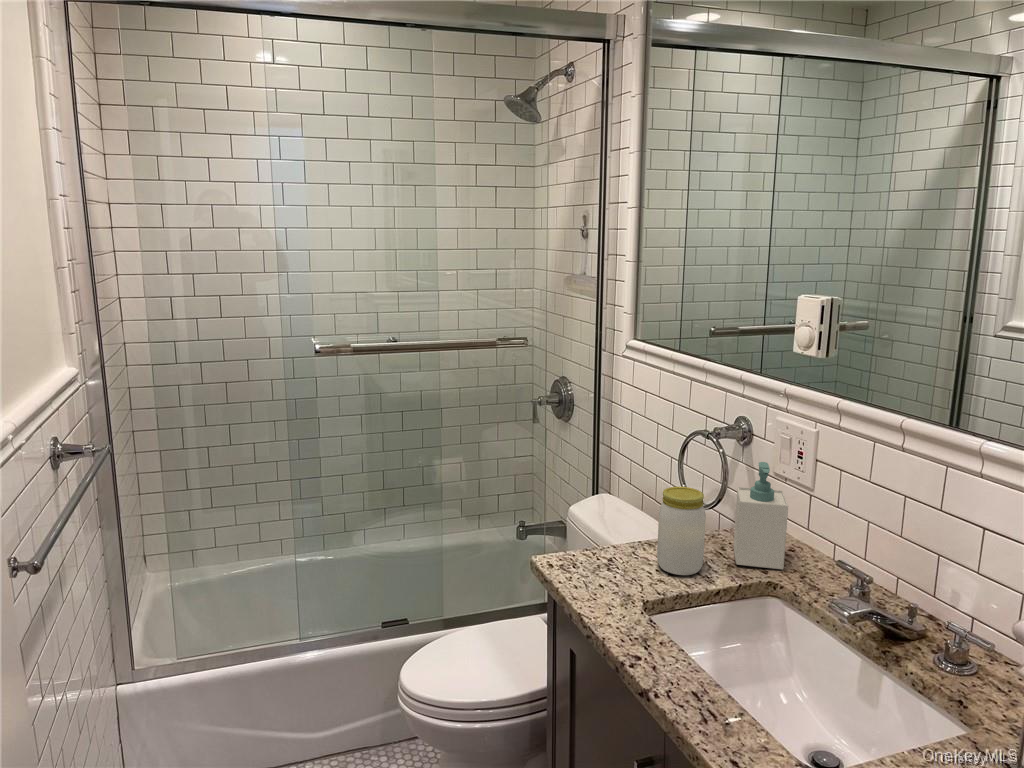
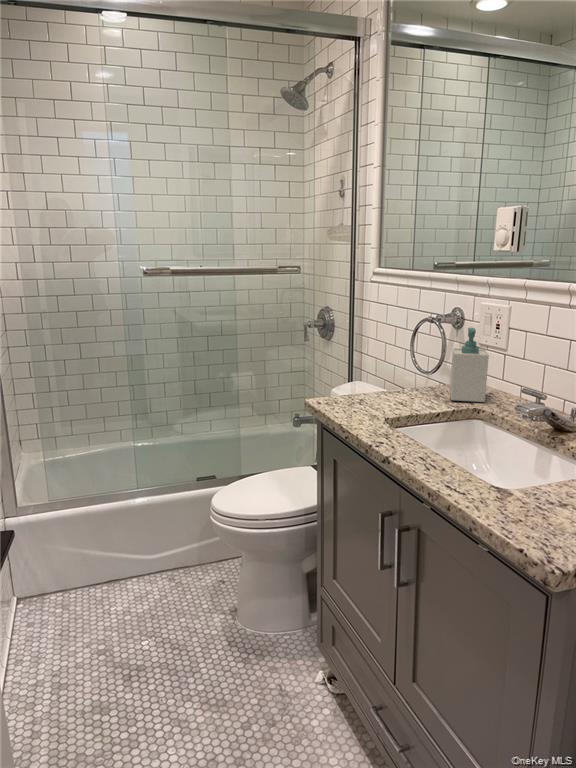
jar: present [657,487,706,575] -> none [395,346,429,406]

